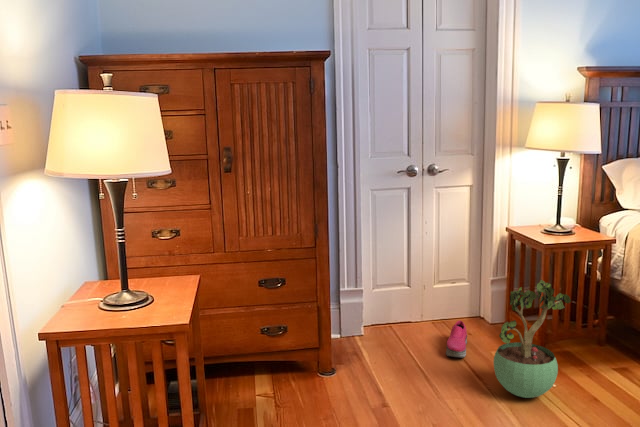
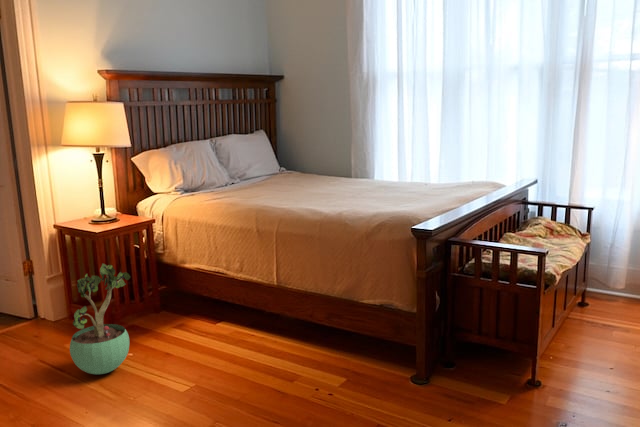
shoe: present [446,321,467,358] -> none [14,326,37,364]

